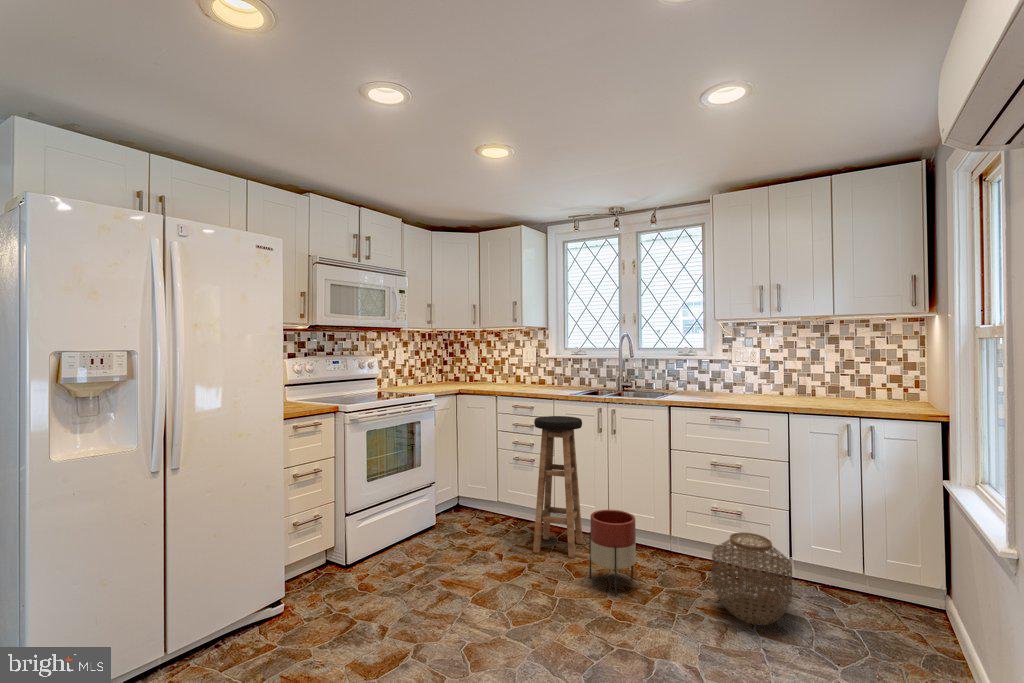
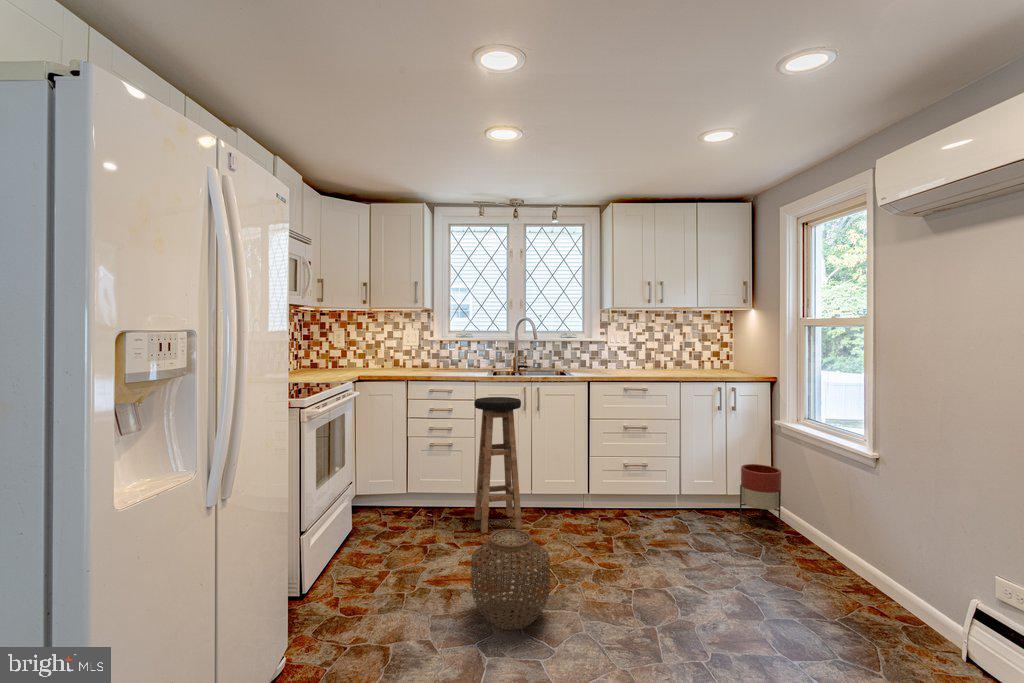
planter: present [589,510,636,596] -> present [740,464,781,530]
woven basket: present [712,532,792,625] -> present [471,529,550,630]

